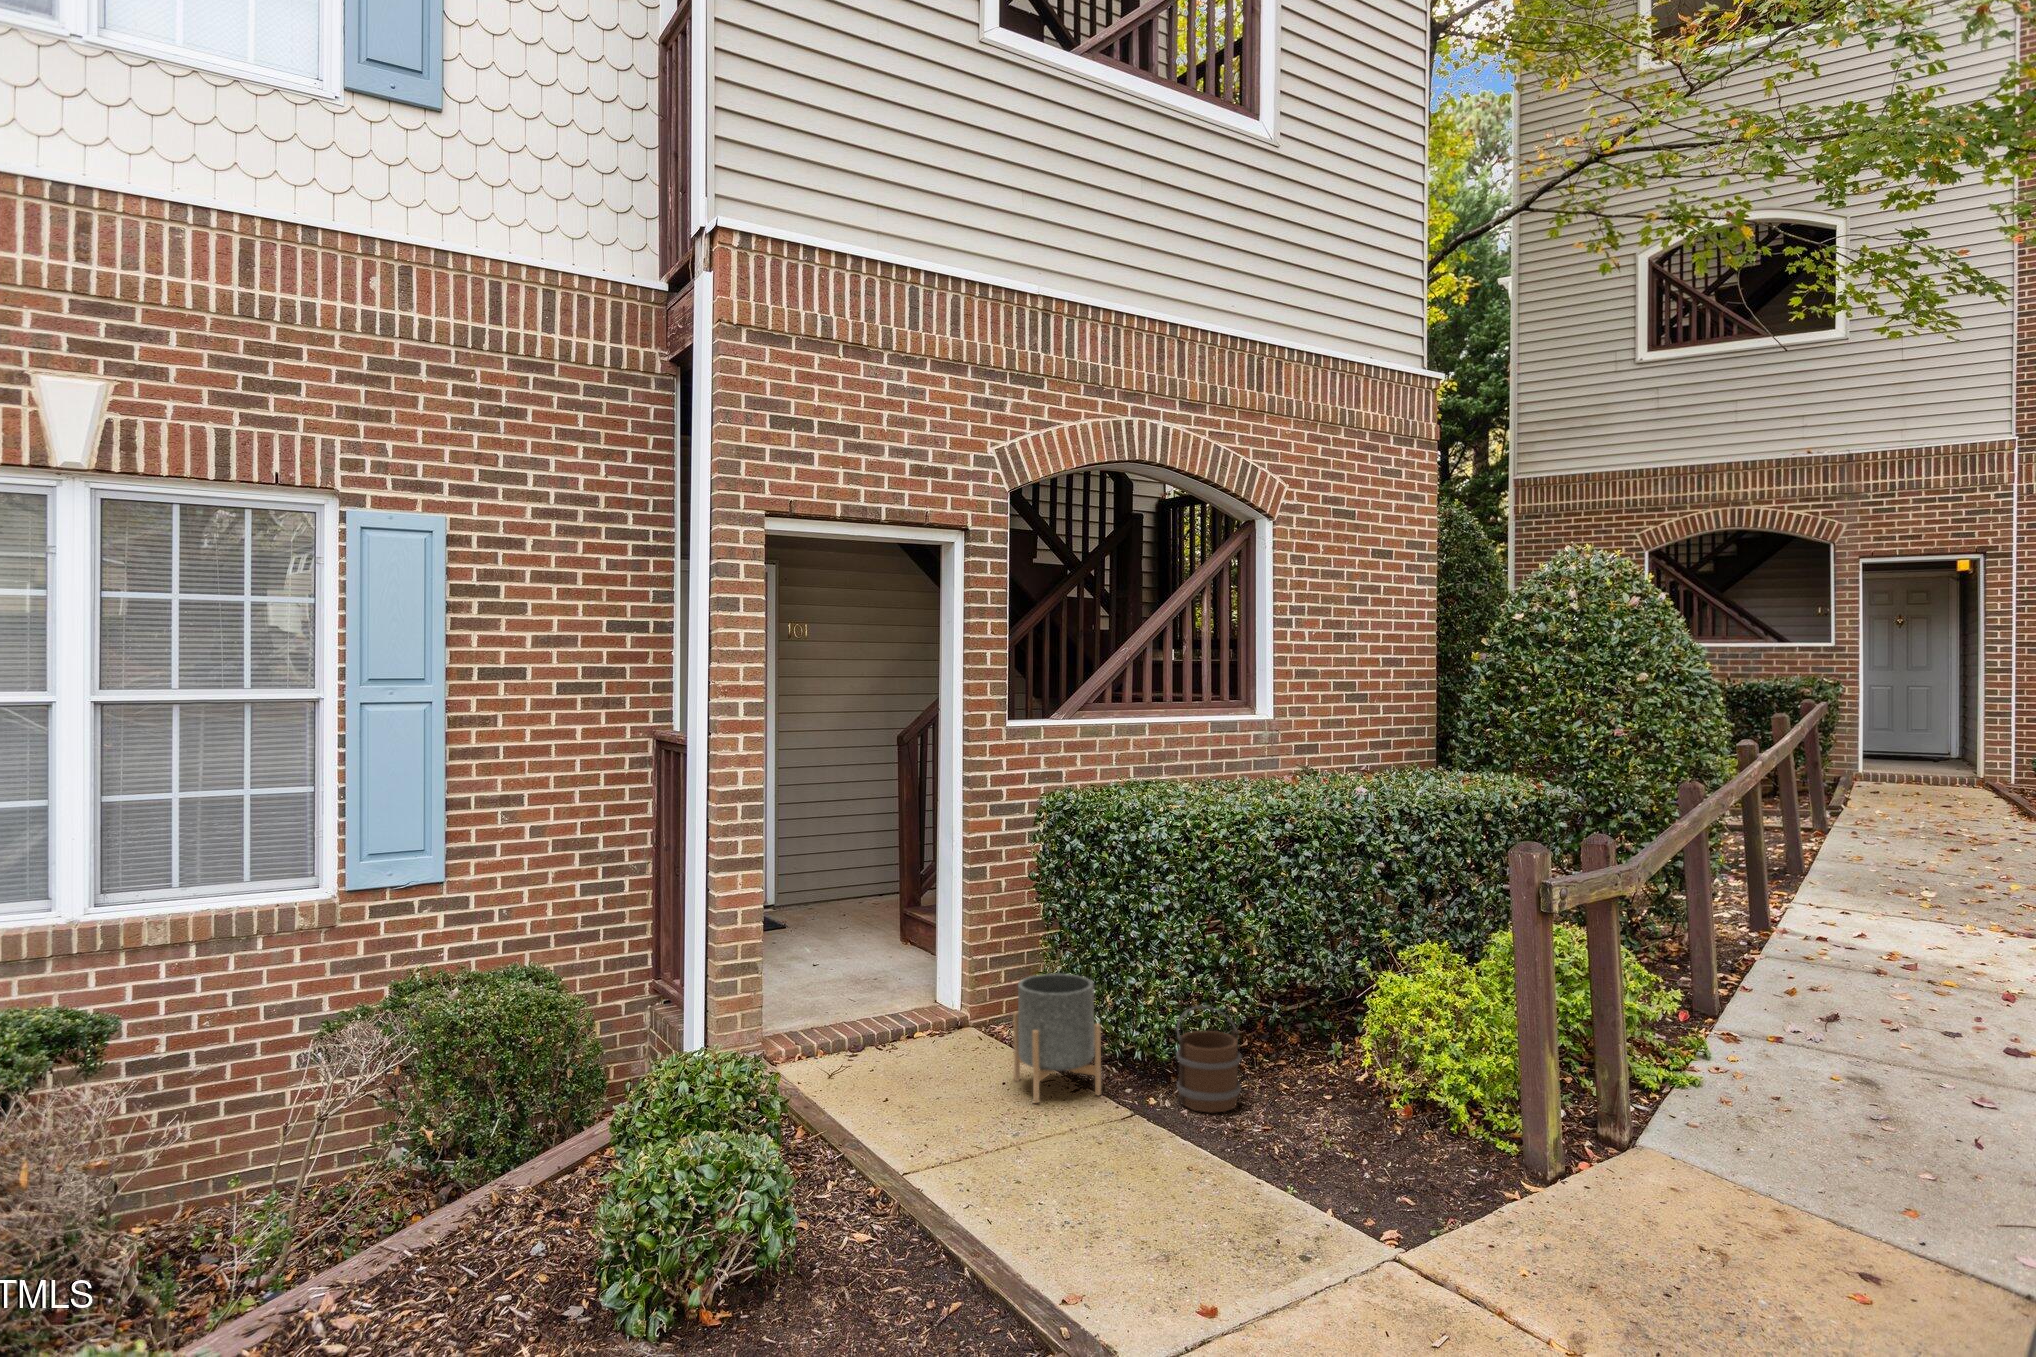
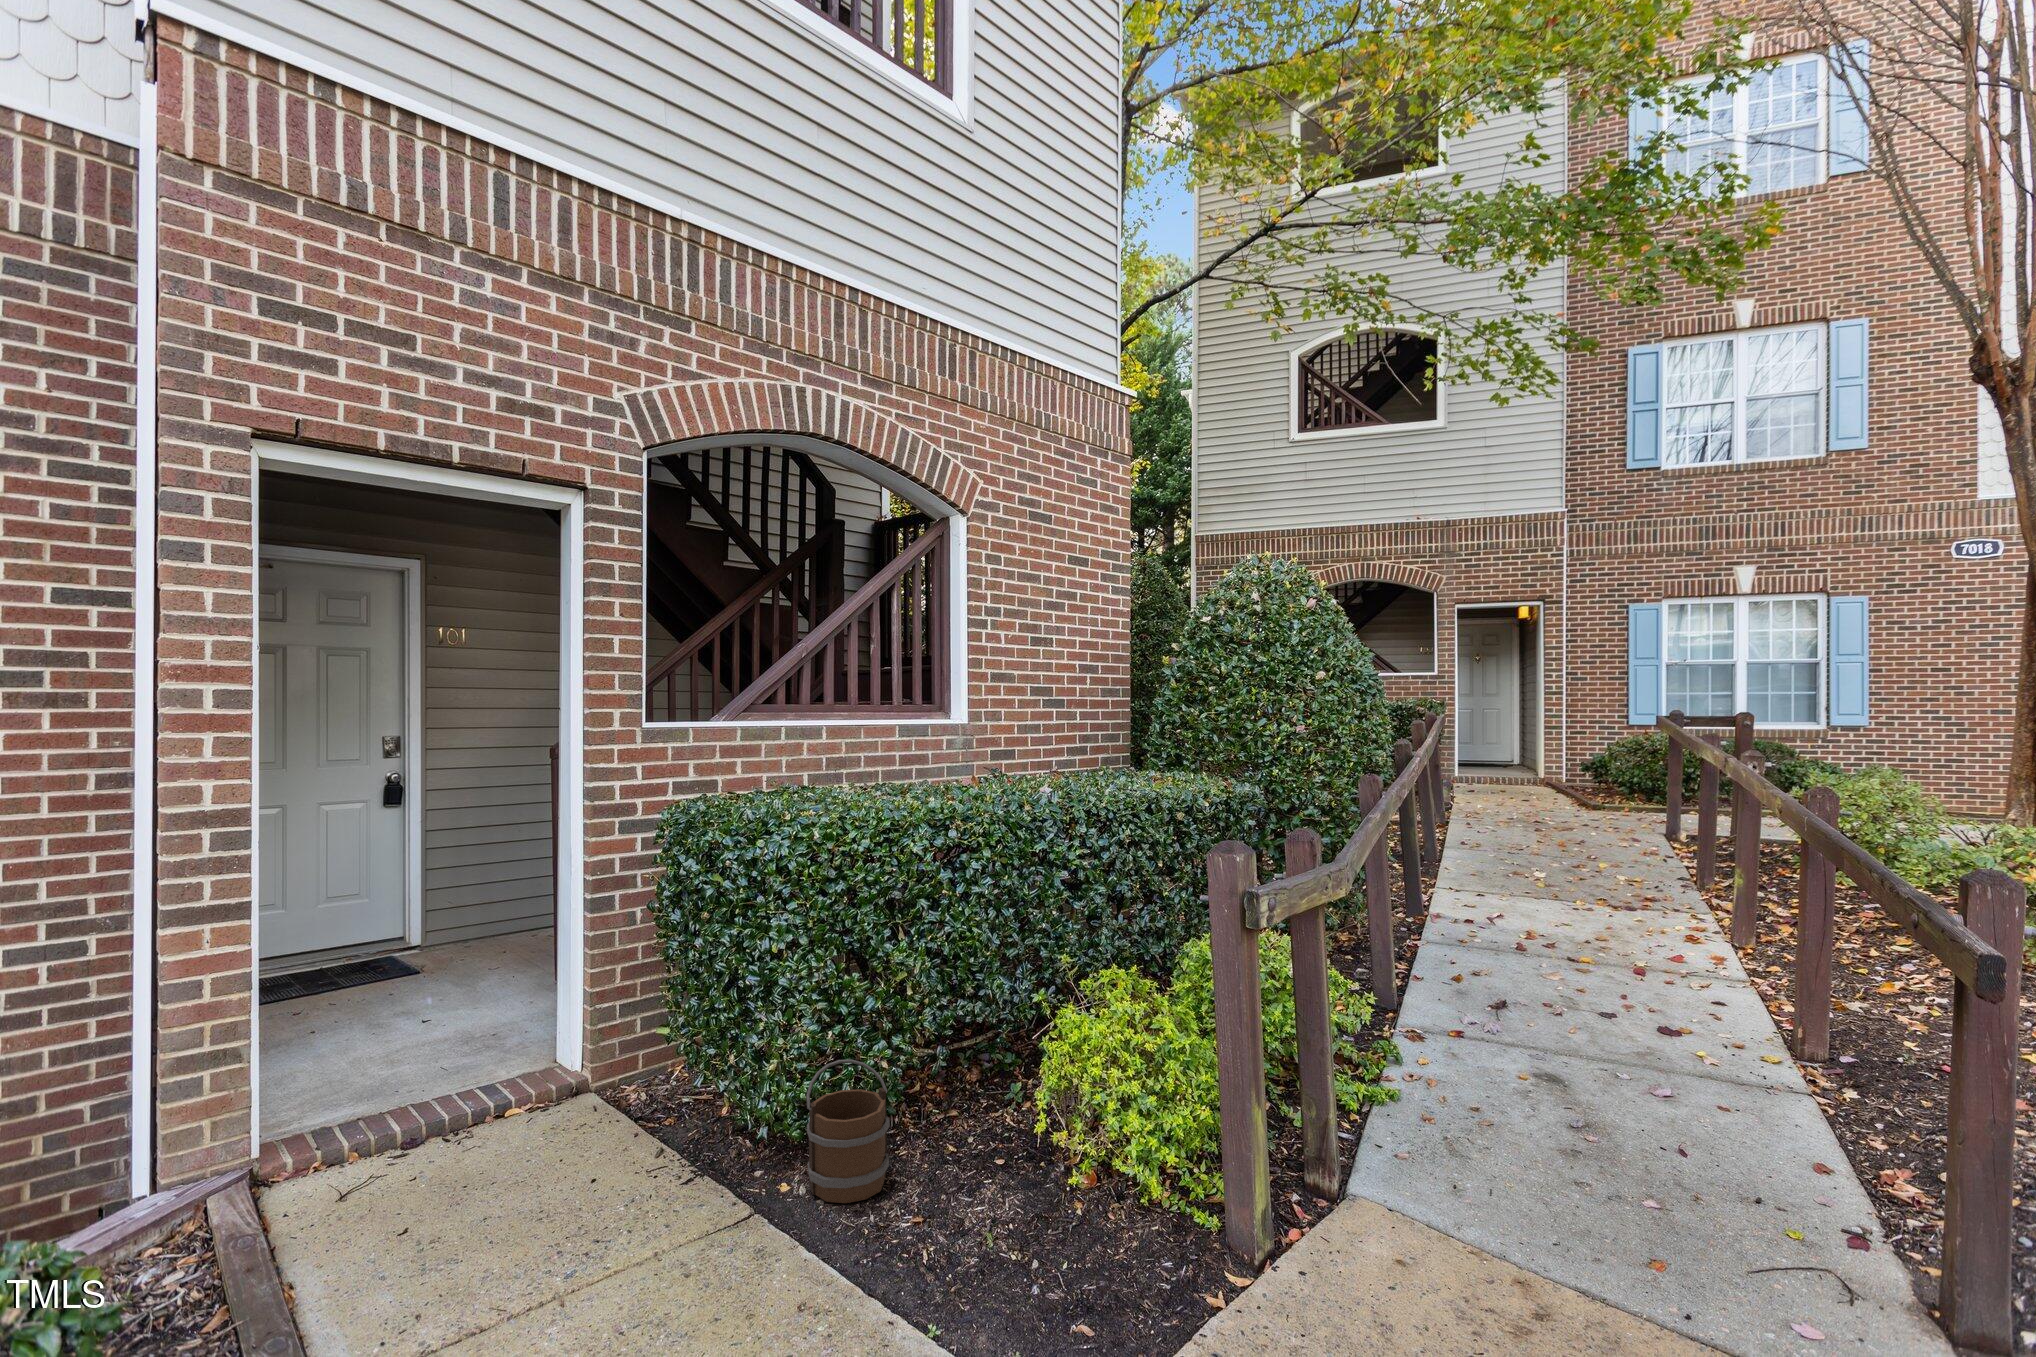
planter: present [1013,974,1101,1103] -> none [603,1026,711,1209]

